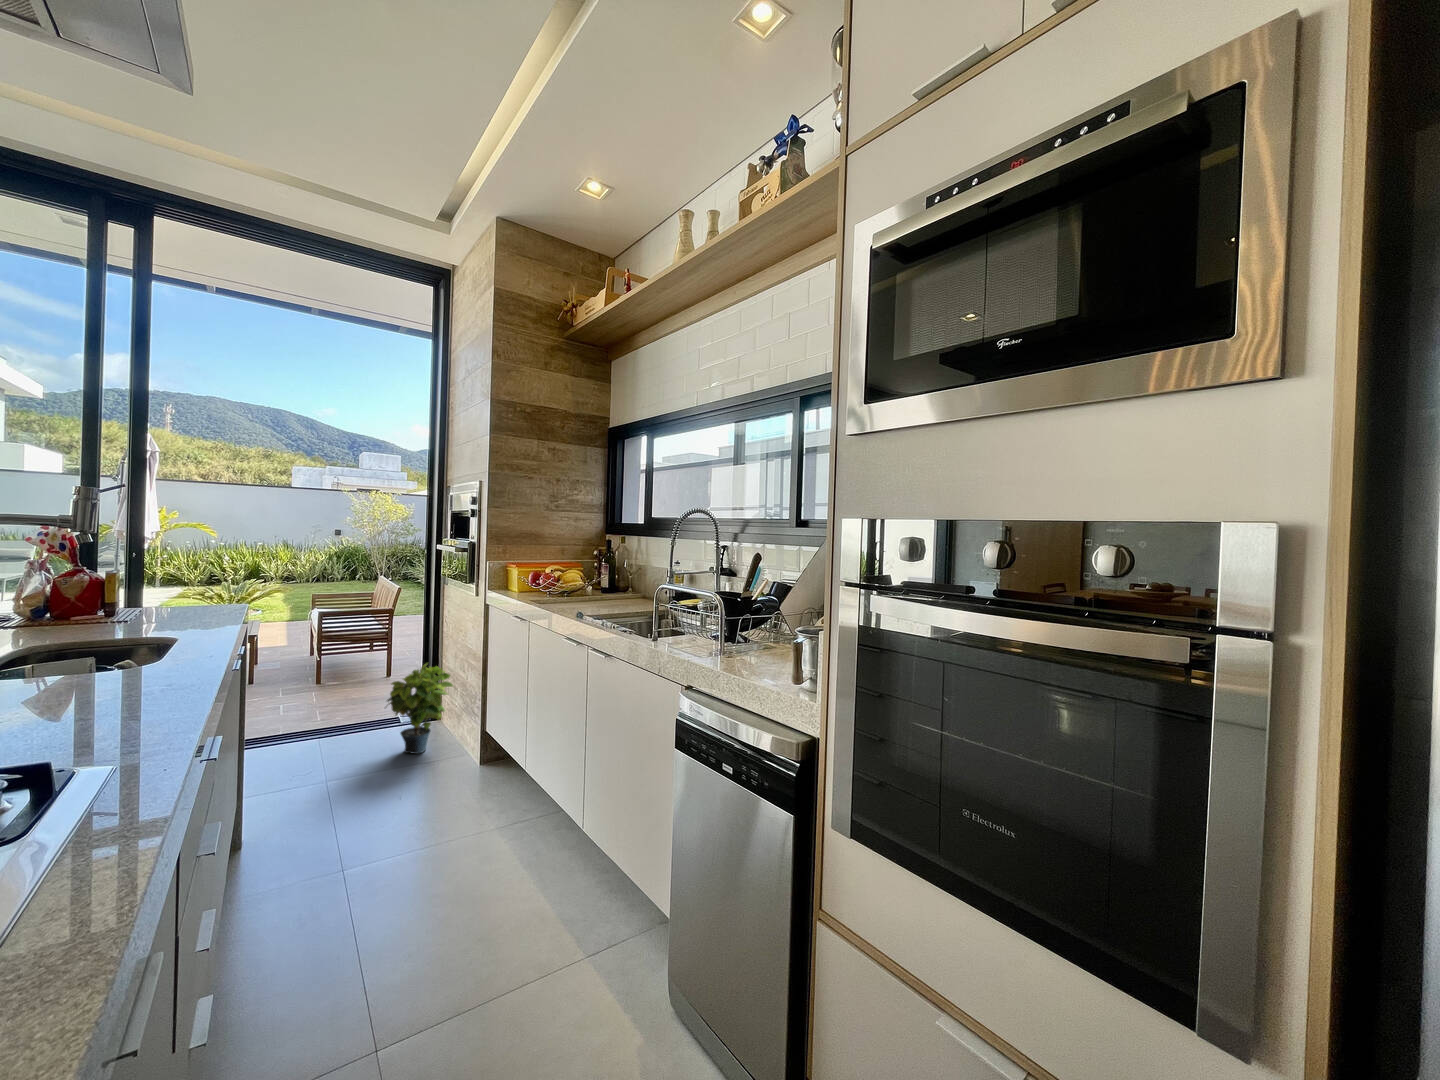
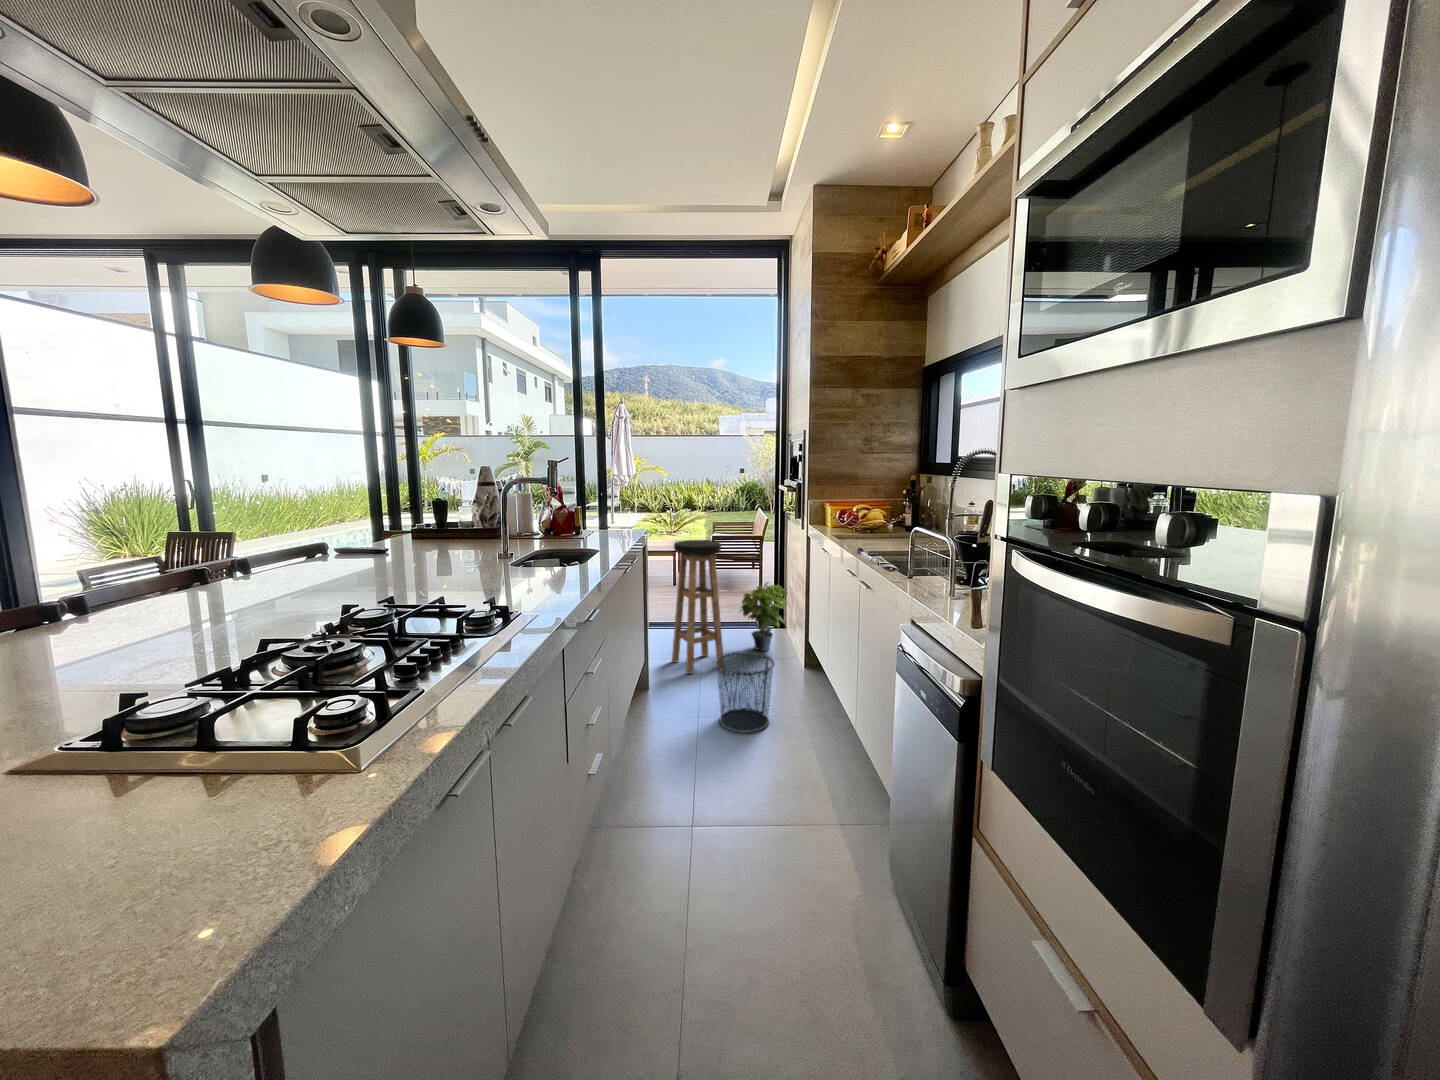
bar stool: none [276,615,367,808] -> present [672,540,724,674]
waste bin: none [379,756,467,871] -> present [715,652,775,733]

